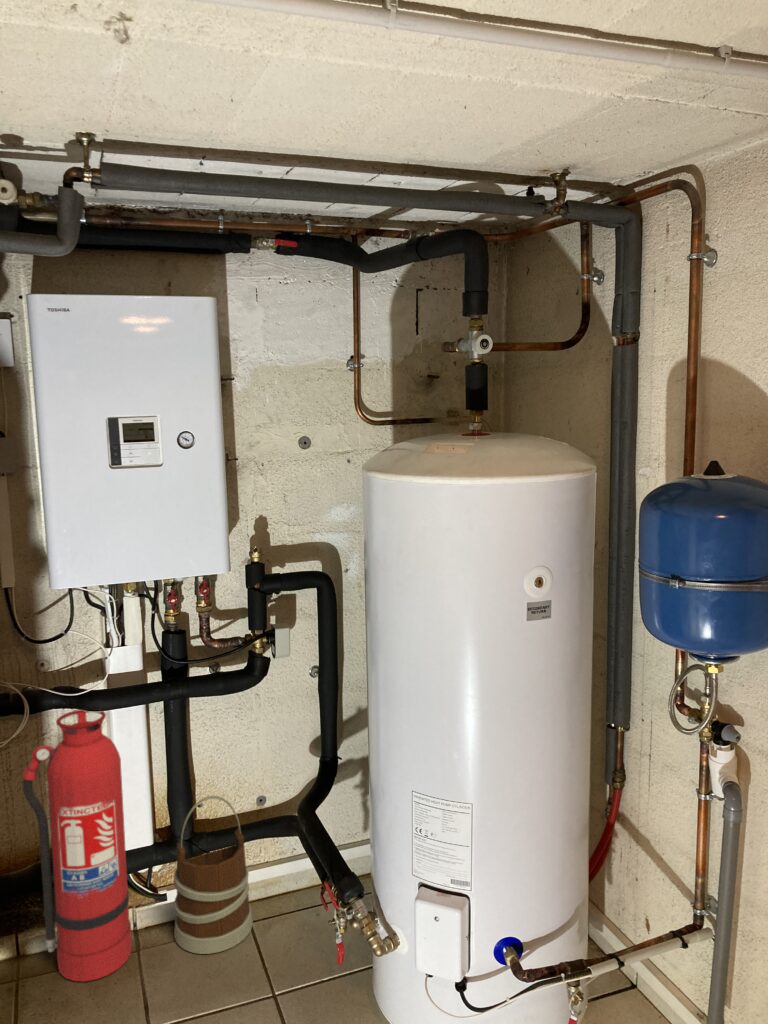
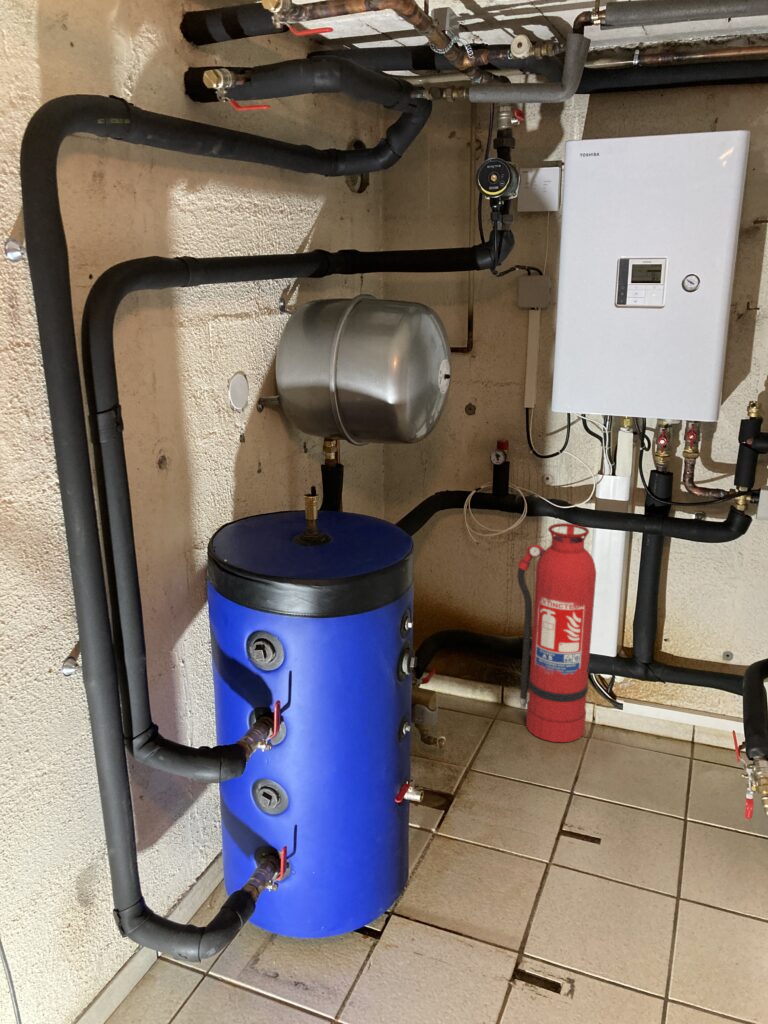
wooden bucket: present [174,796,253,954] -> none [621,630,698,767]

